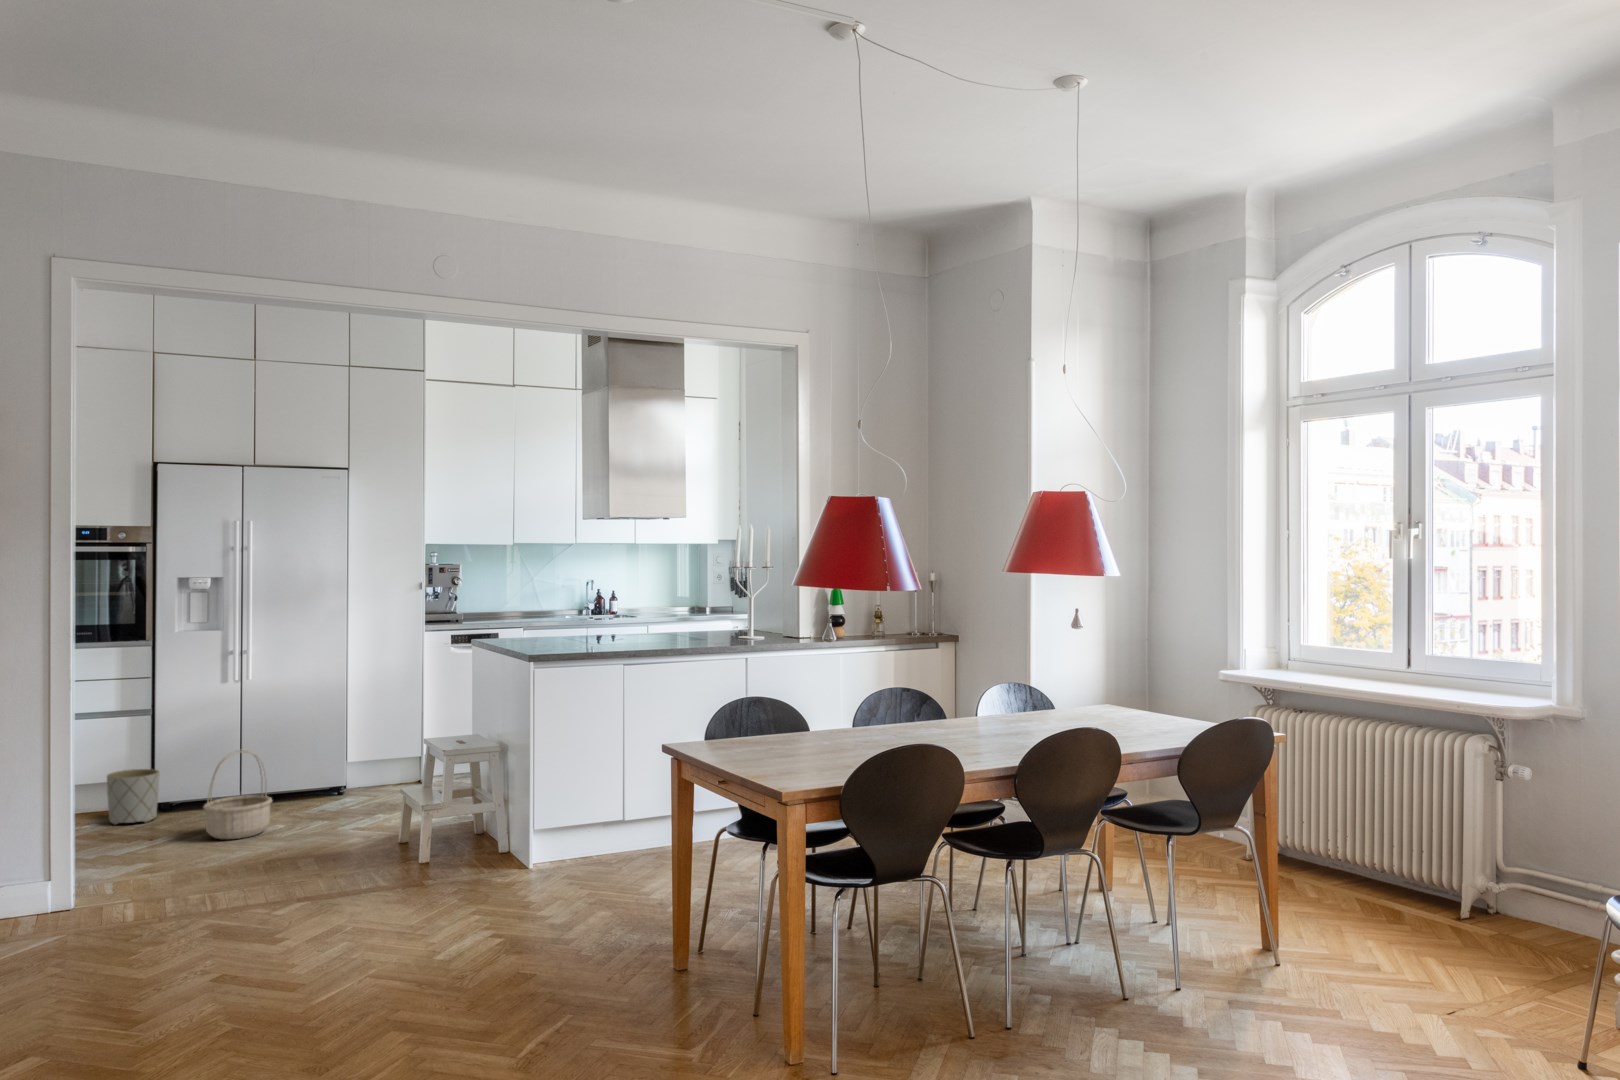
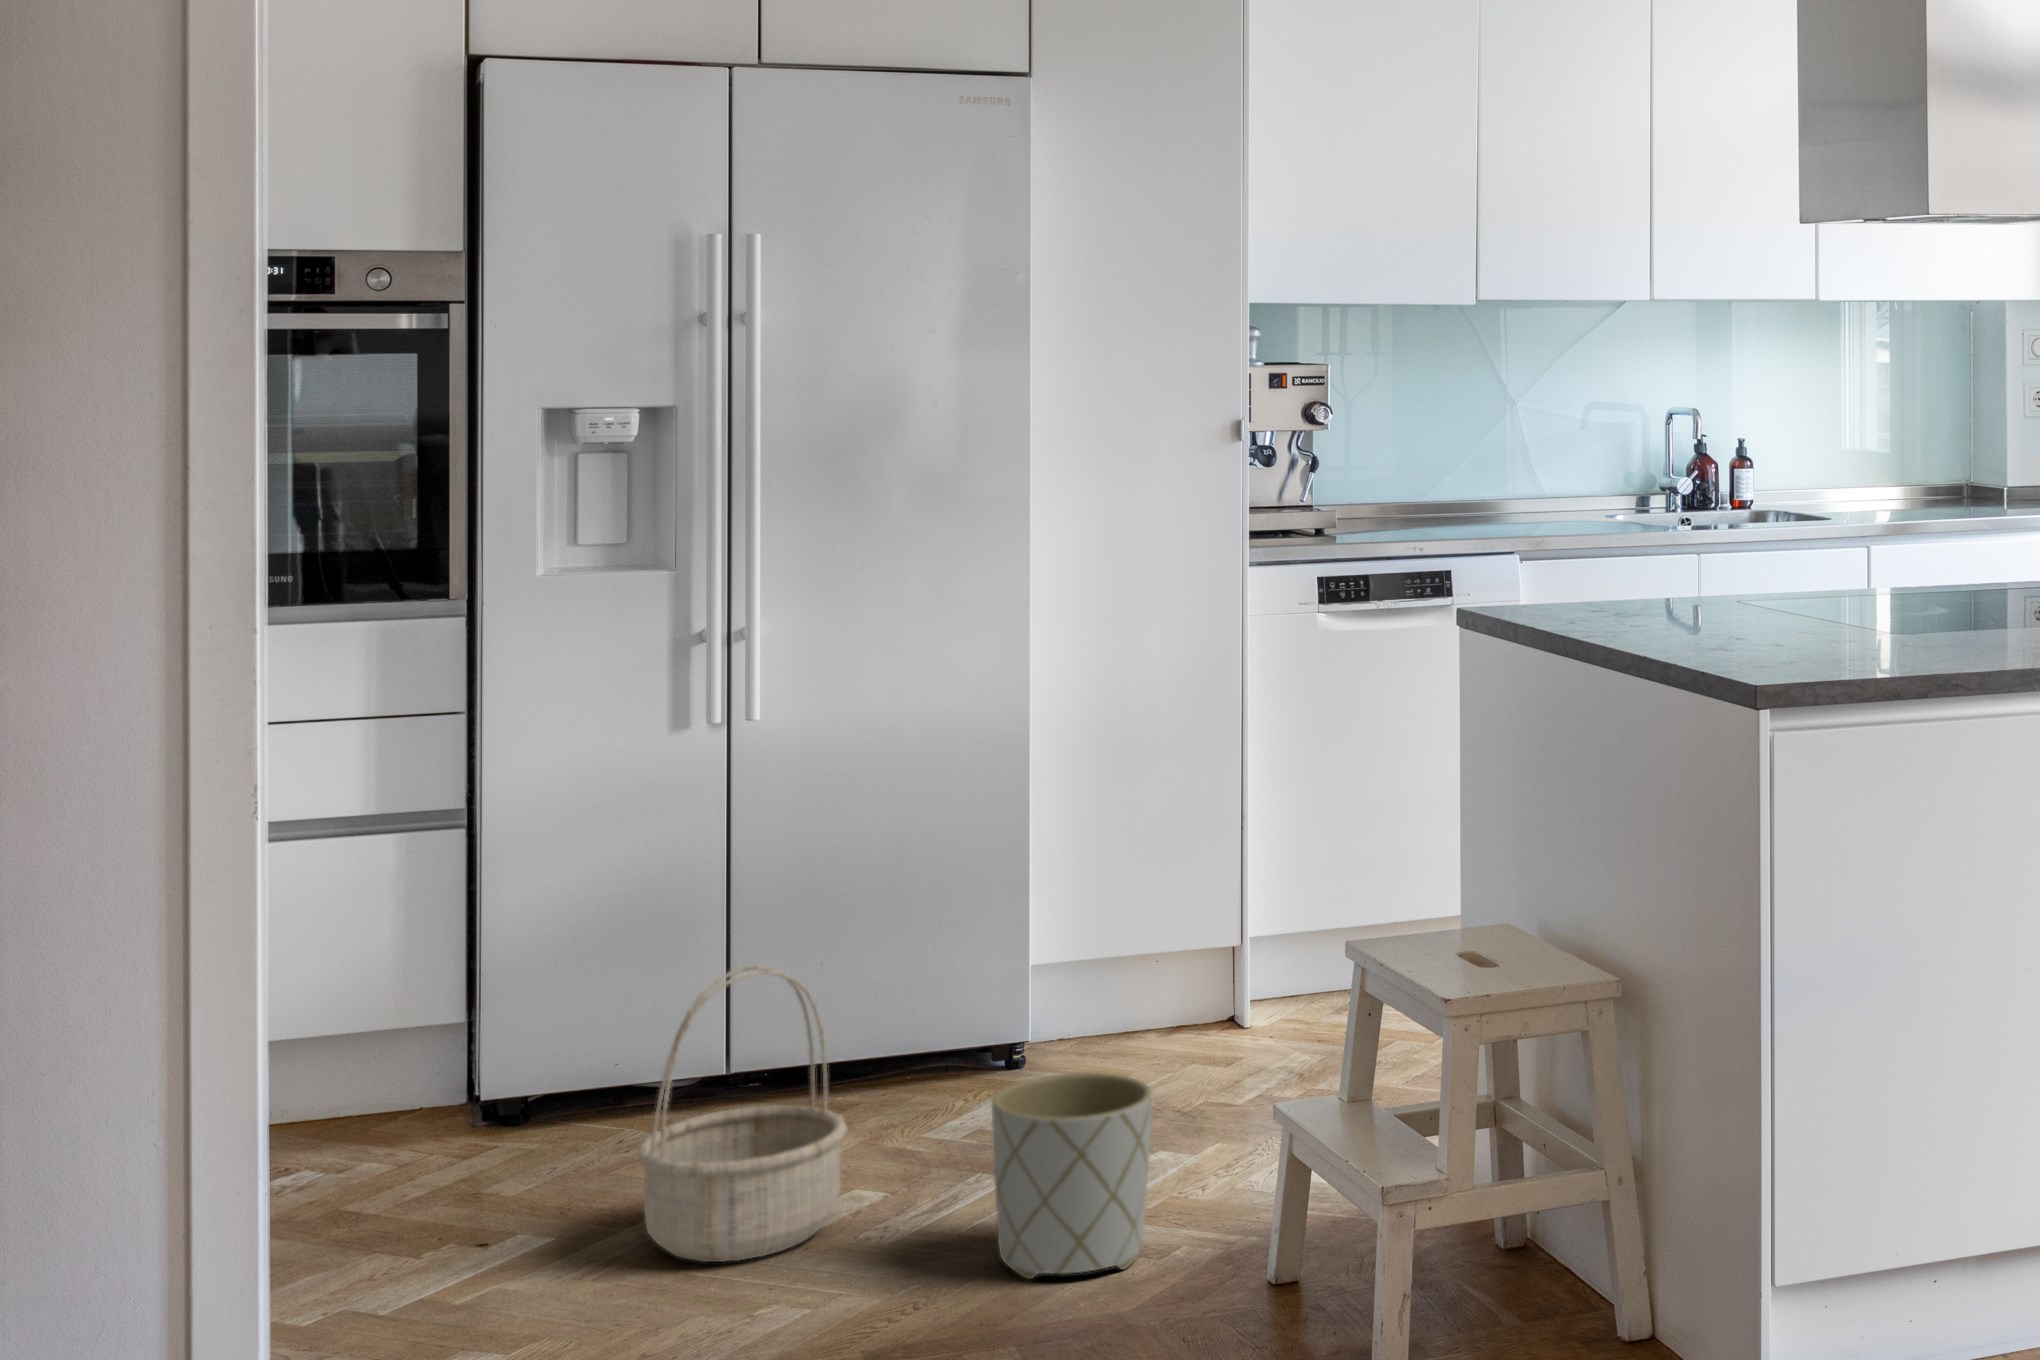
planter: present [107,769,160,825] -> present [992,1073,1152,1279]

